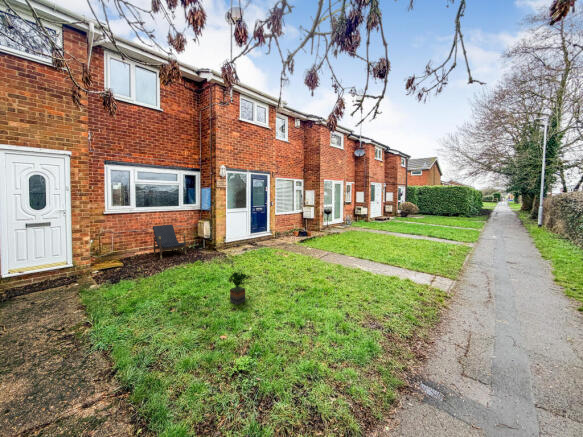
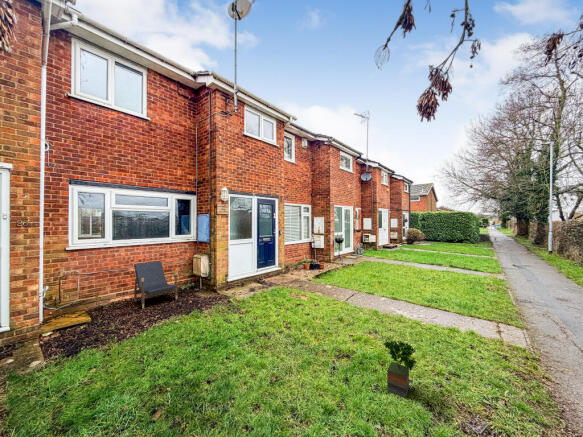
potted tree: present [229,272,248,305] -> present [384,341,416,398]

